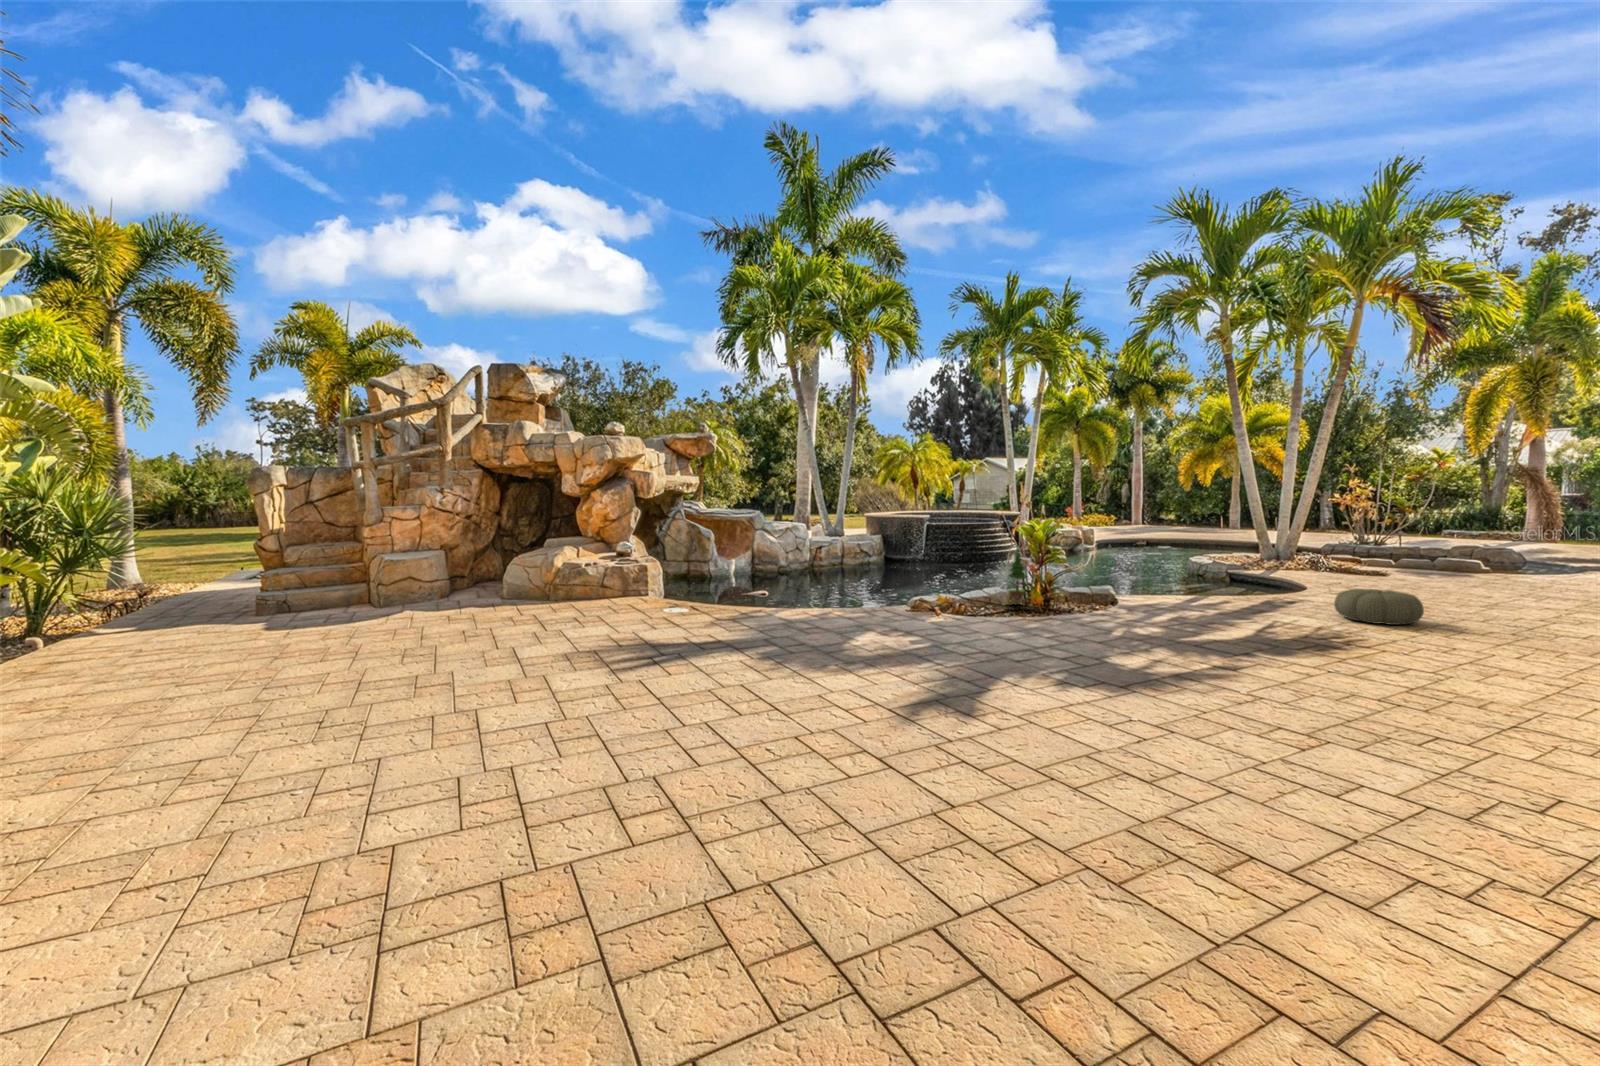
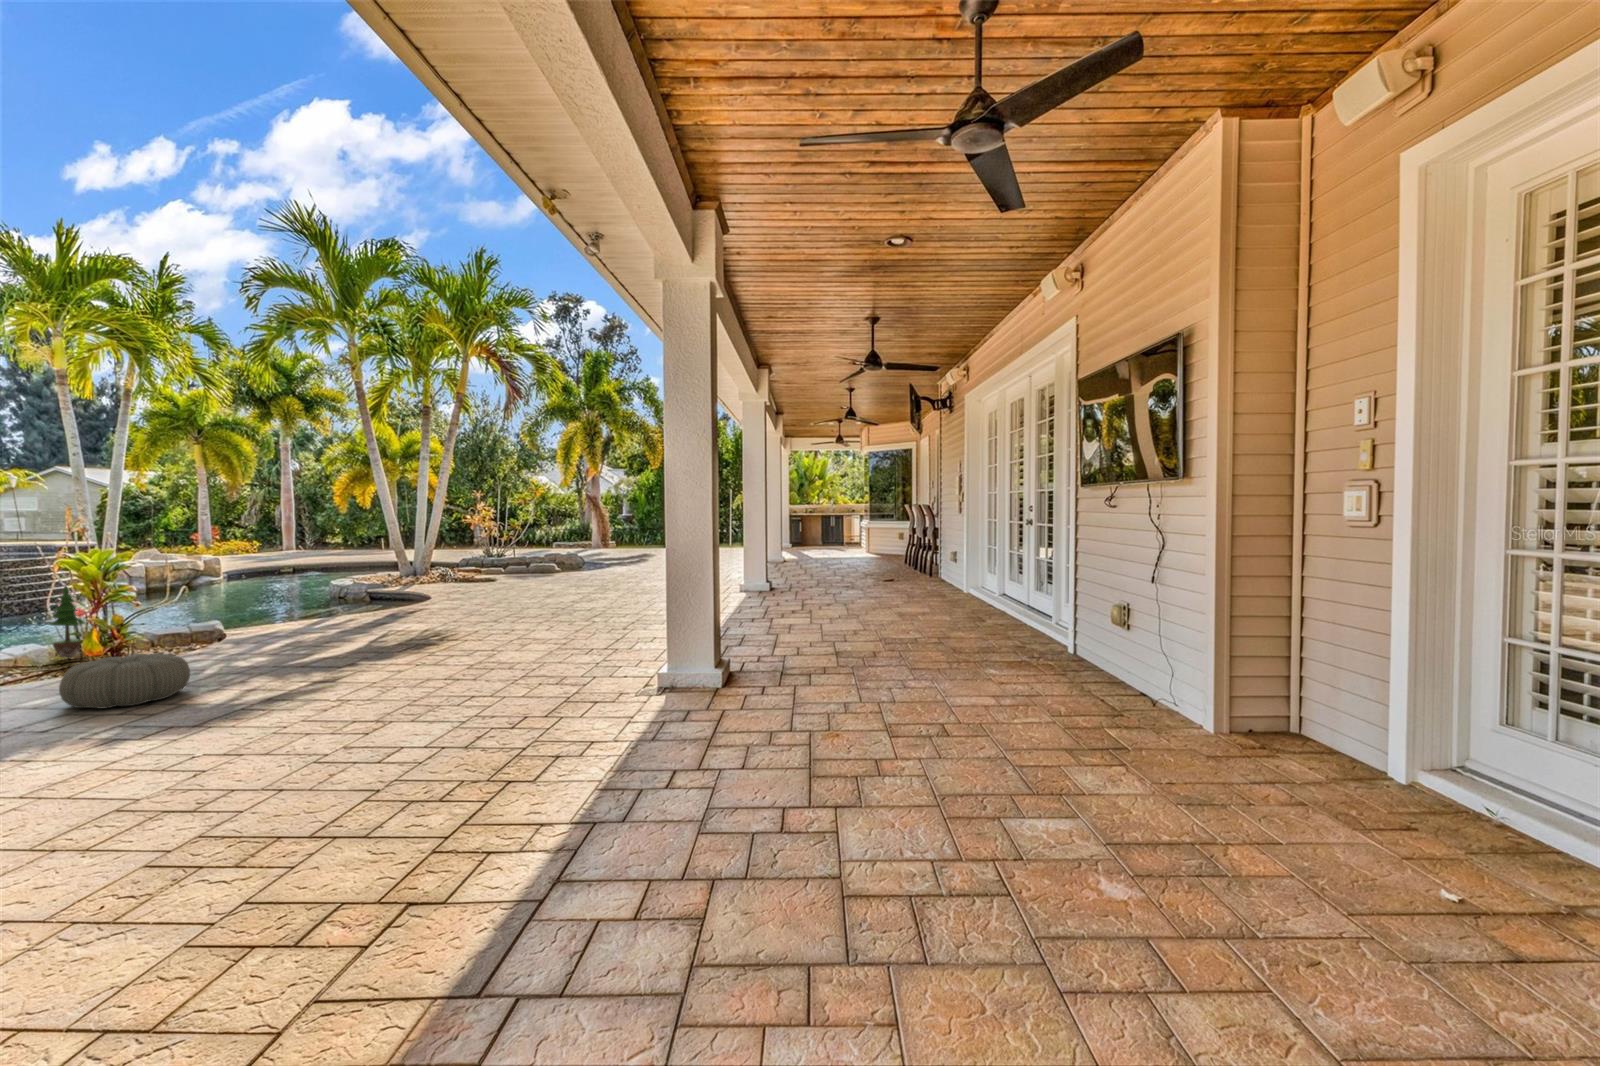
pouf: present [1334,589,1424,625] -> present [59,653,190,709]

